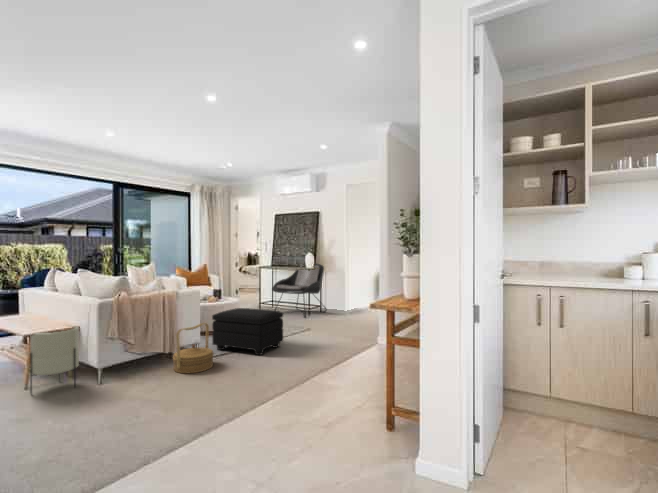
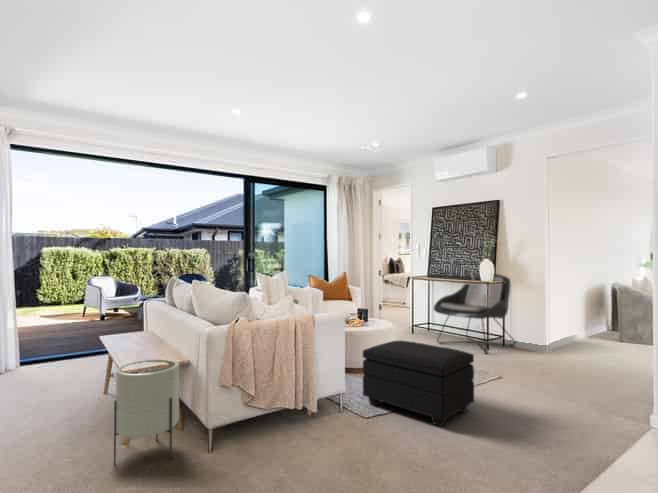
woven basket: present [173,323,214,373] -> none [307,367,370,454]

